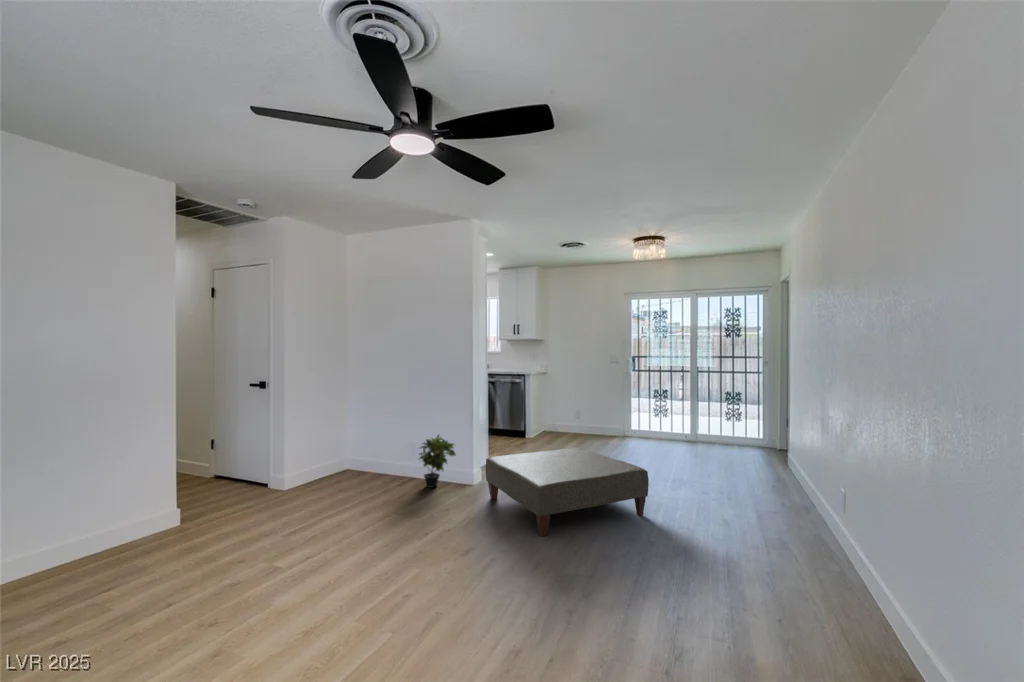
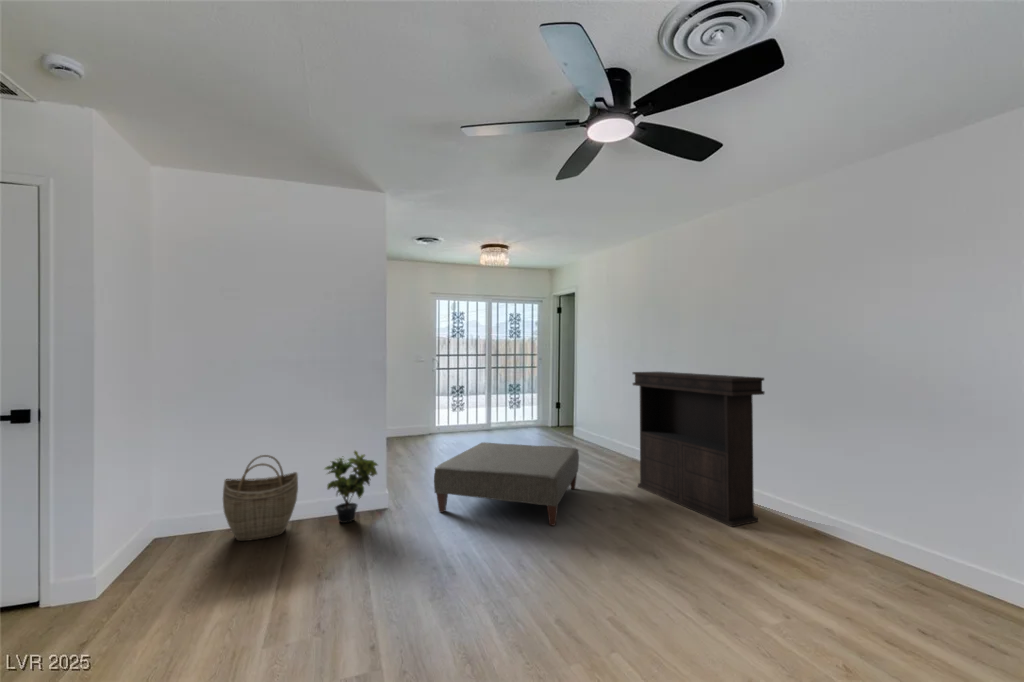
console table: none [716,385,794,625] -> present [633,372,765,527]
woven basket: none [362,428,408,484] -> present [223,455,298,541]

